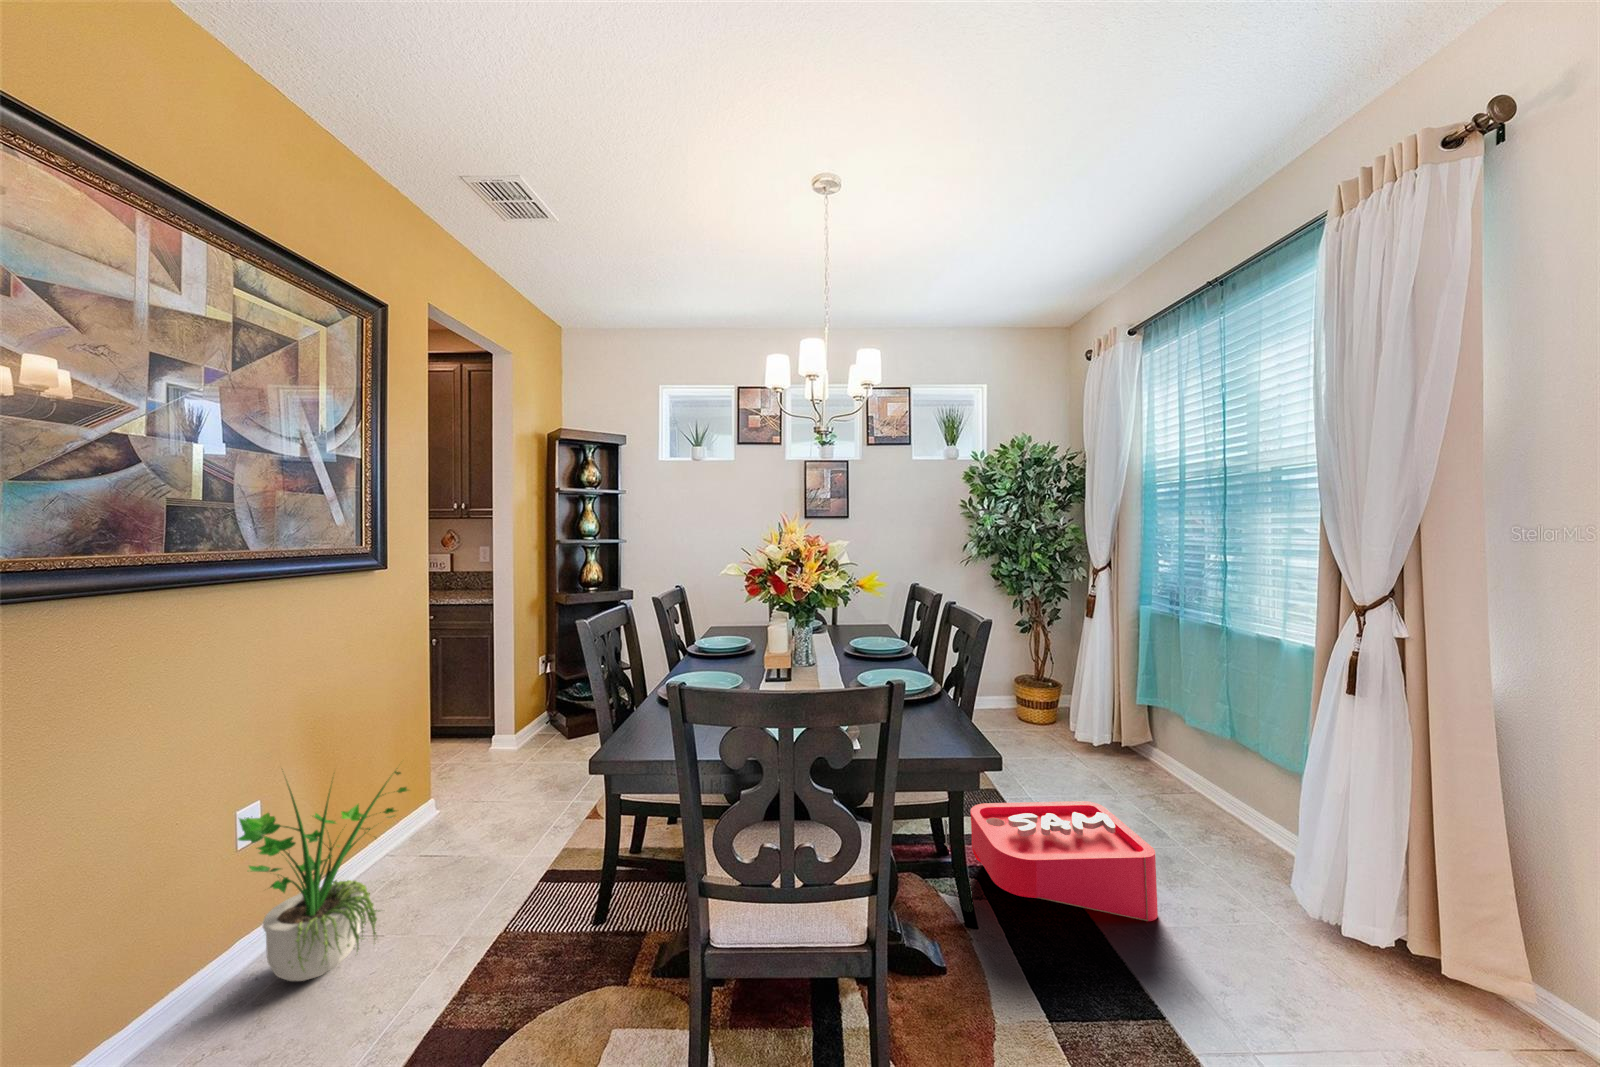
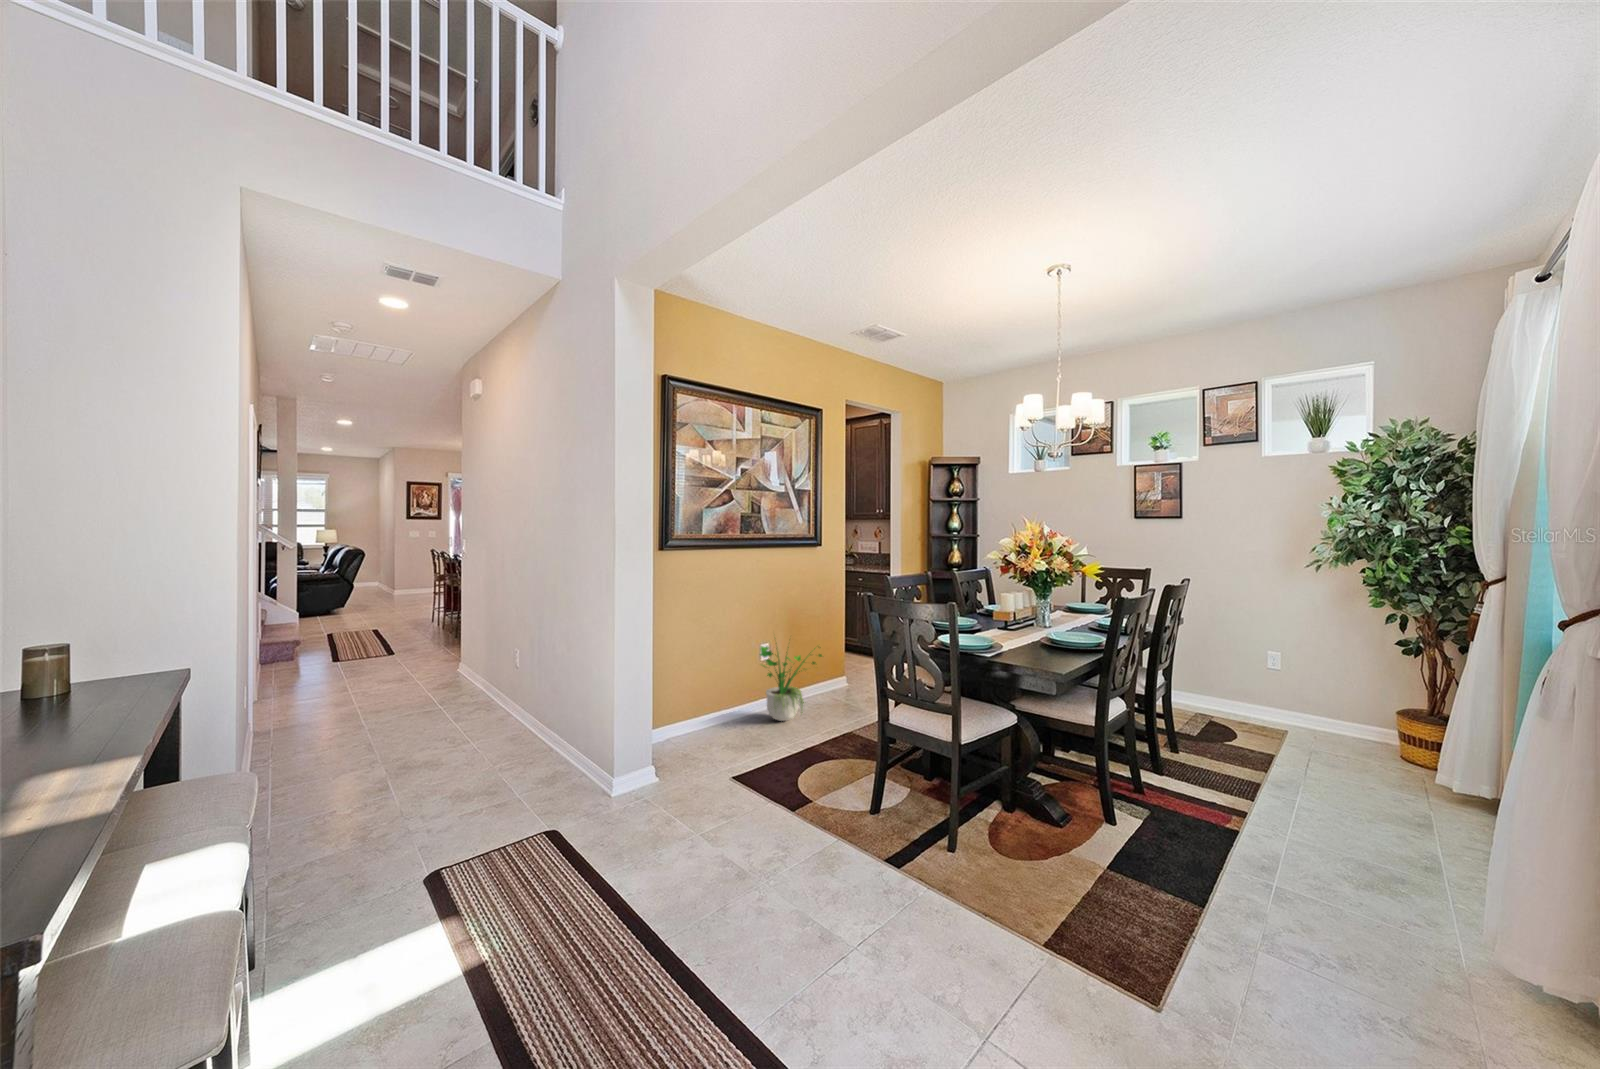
storage bin: present [944,801,1158,921] -> none [1145,739,1308,873]

